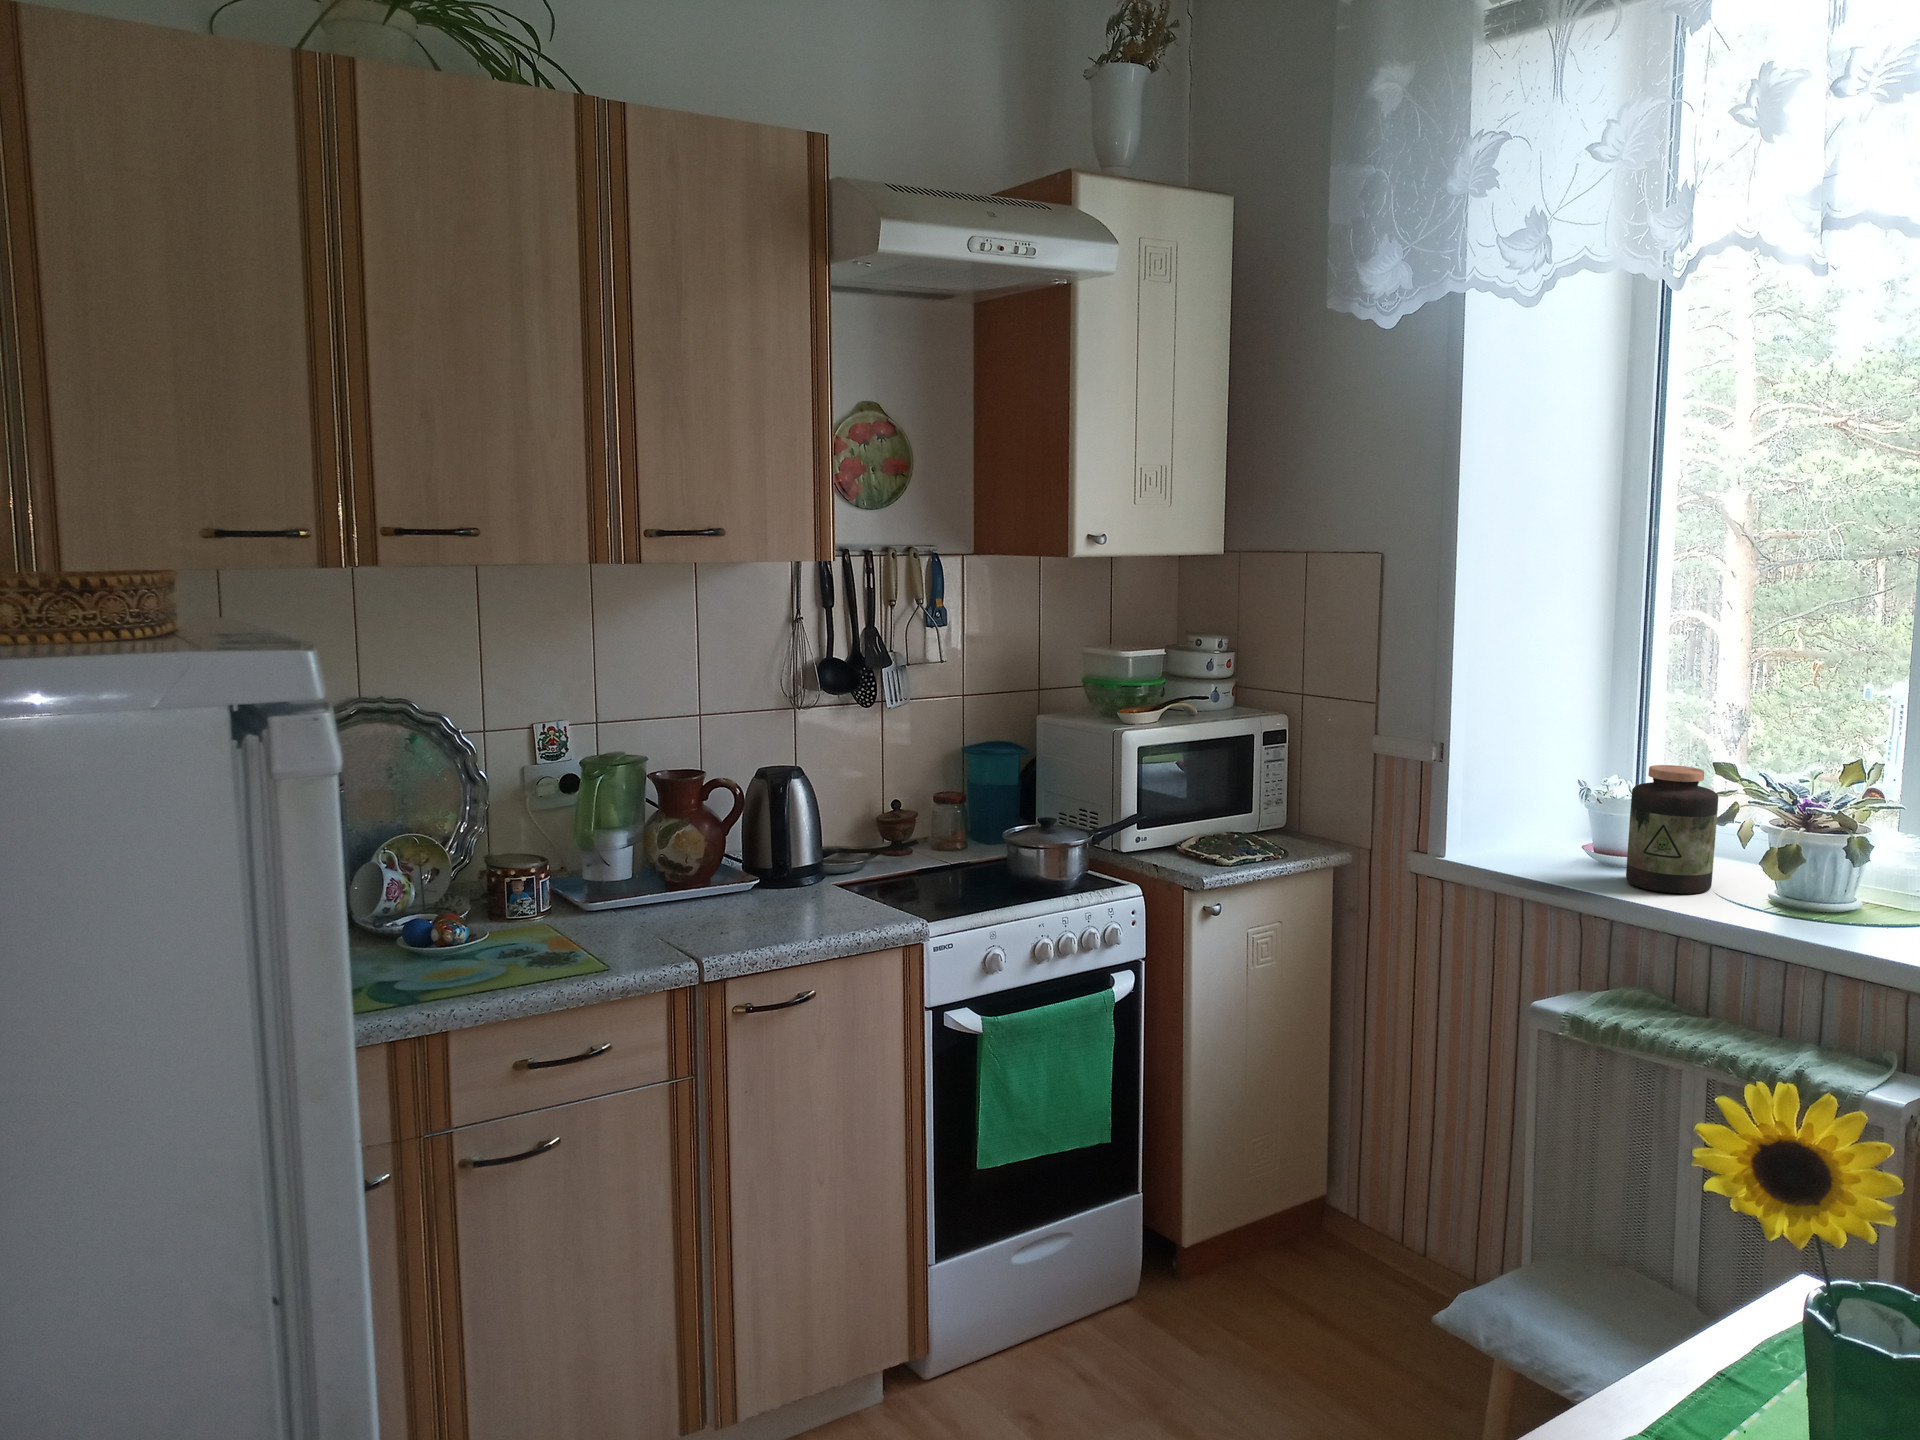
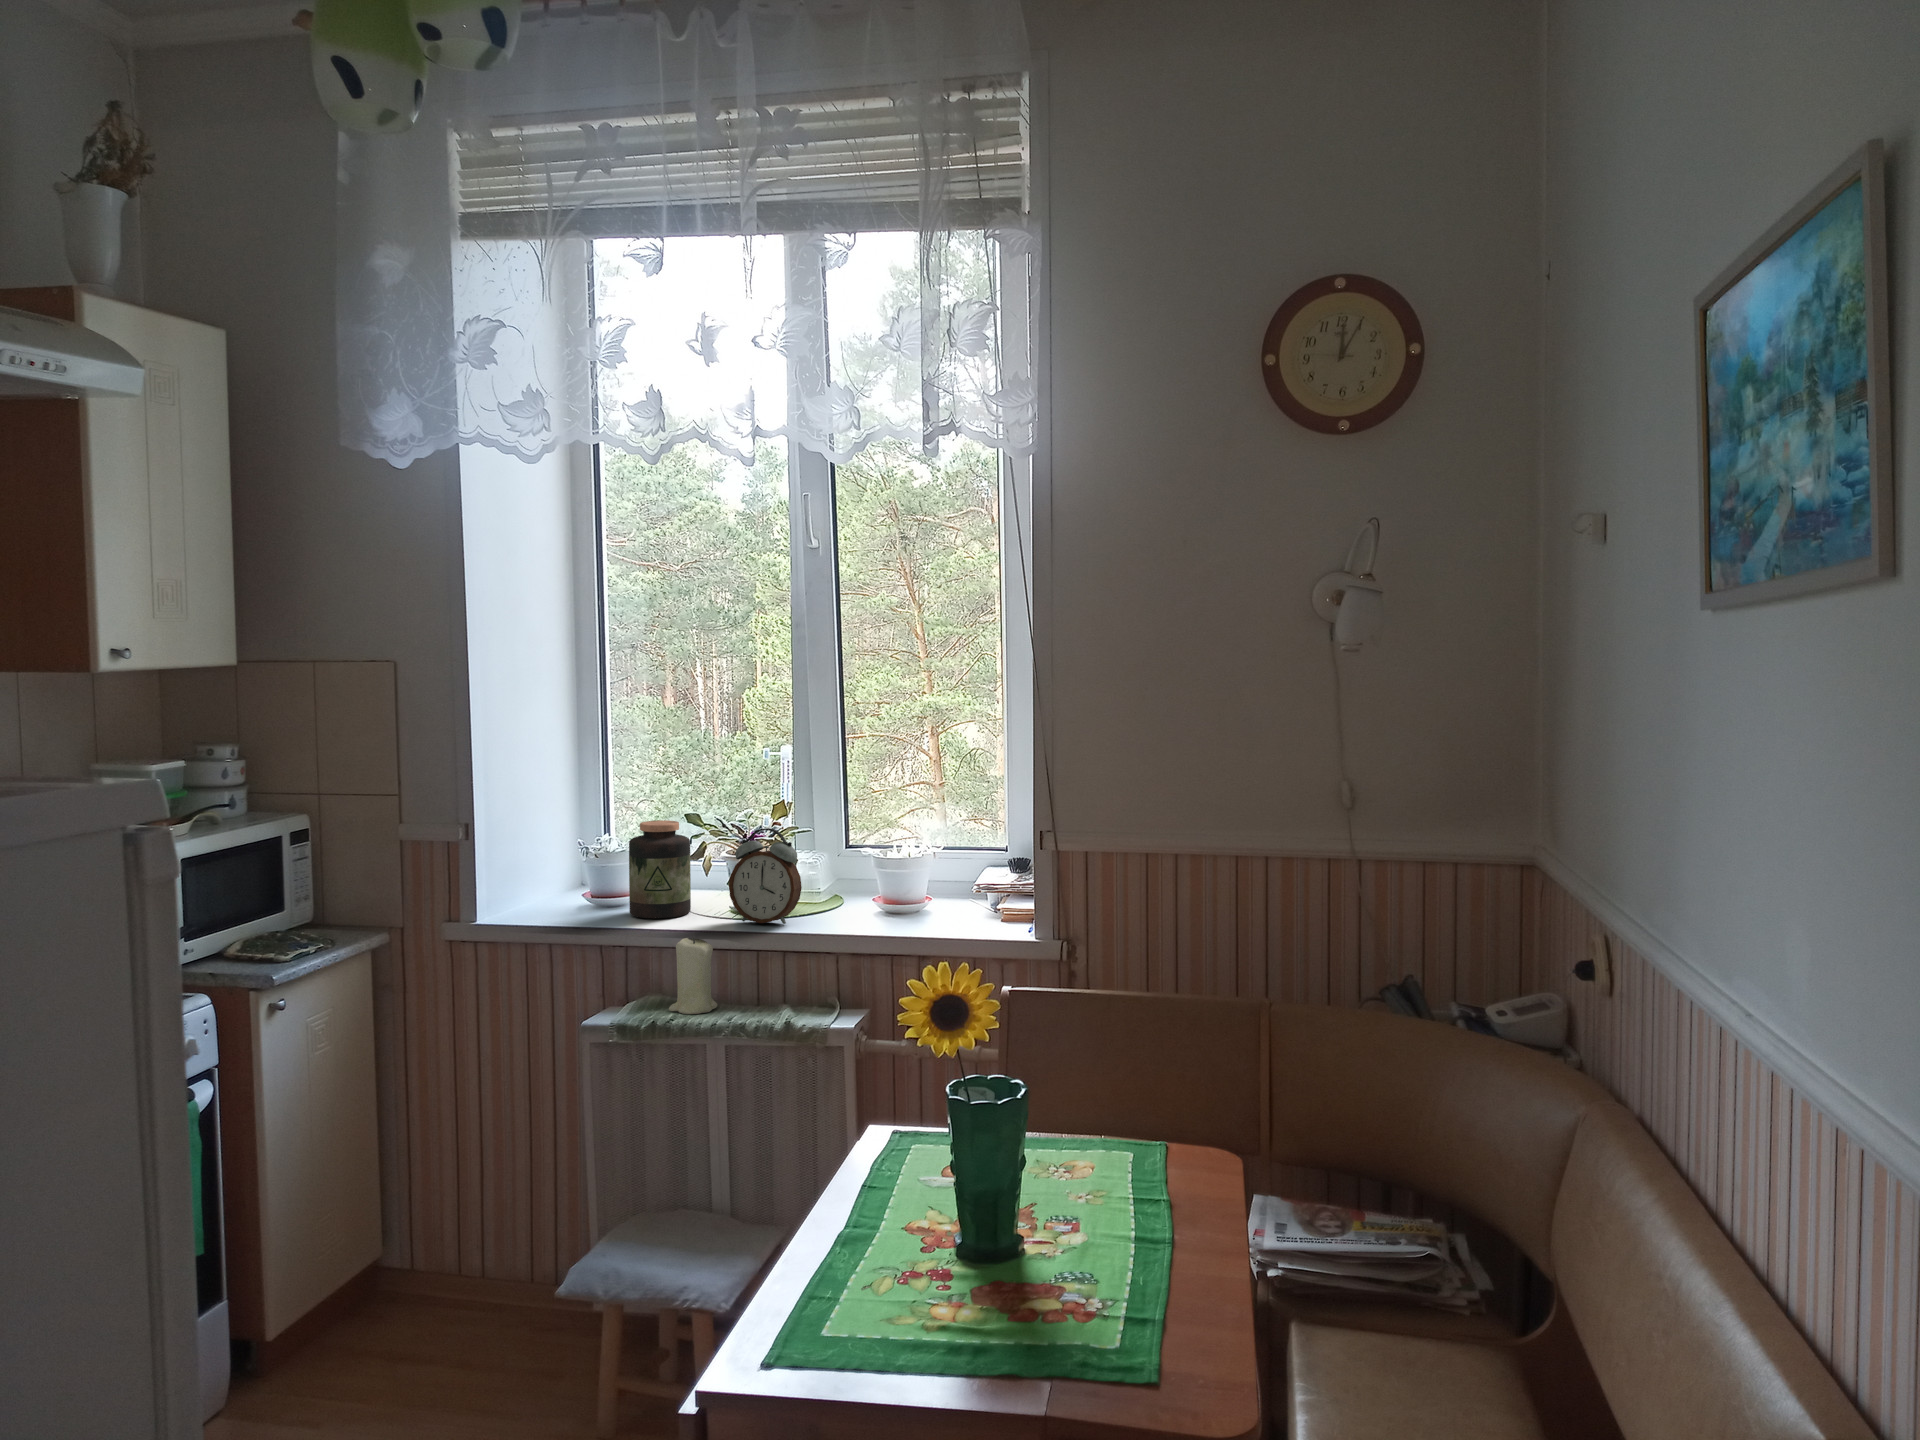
alarm clock: none [1757,794,1868,932] -> present [729,828,802,924]
candle: none [1643,924,1712,1027] -> present [669,936,717,1014]

